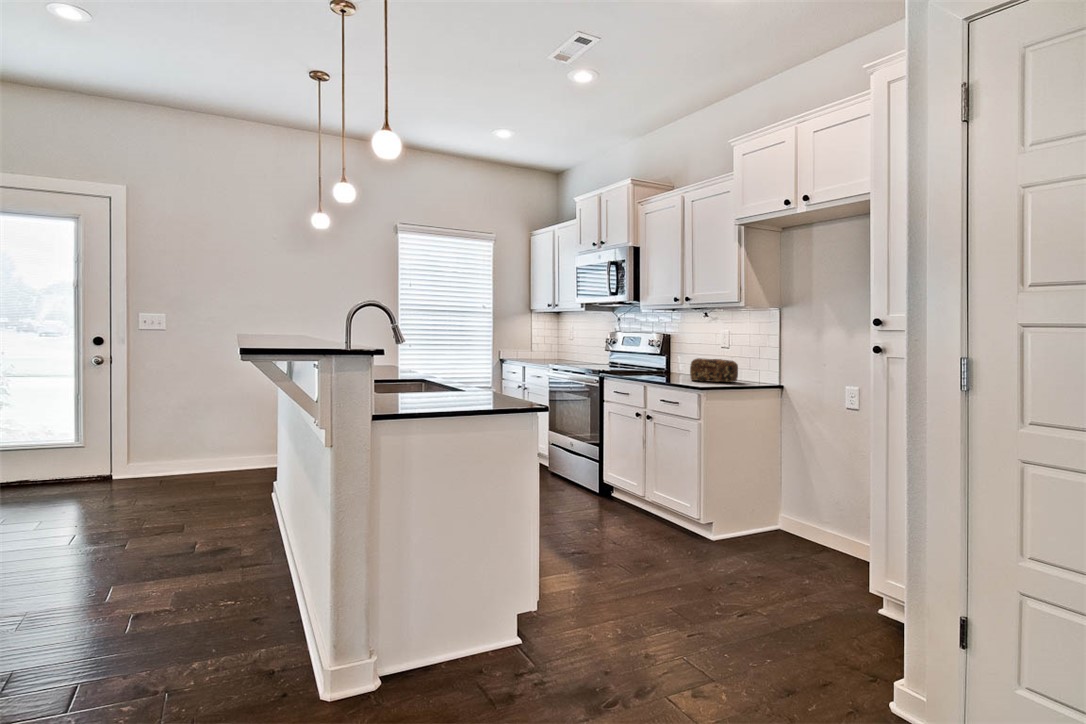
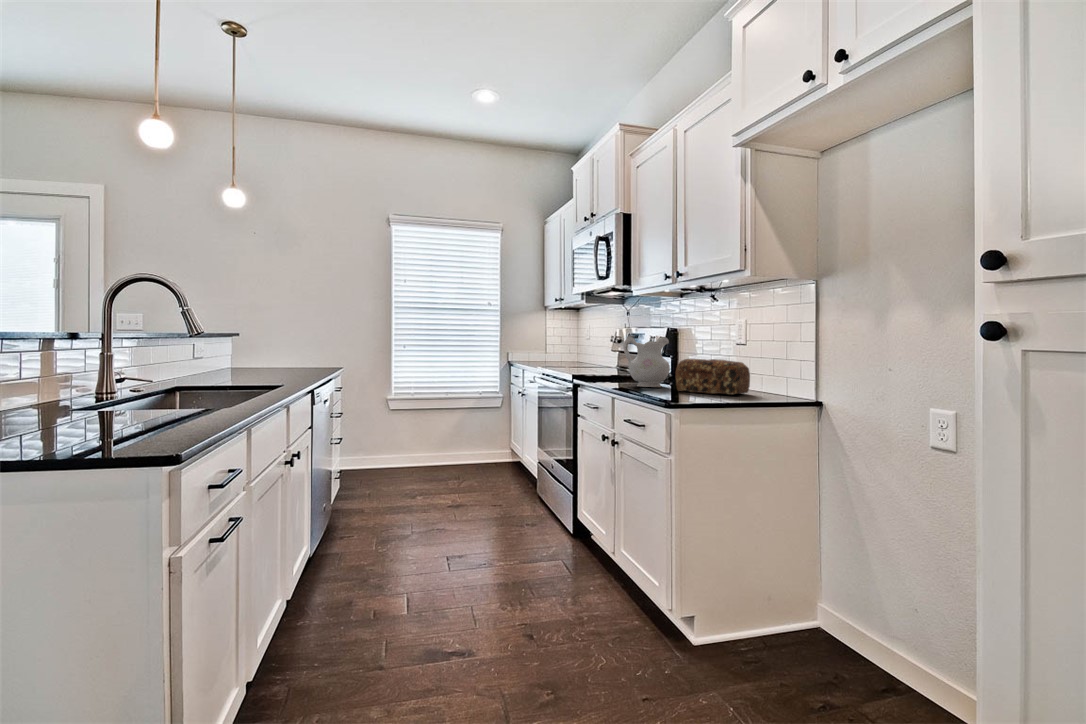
ceramic pitcher: none [649,341,681,378] -> present [624,336,670,387]

